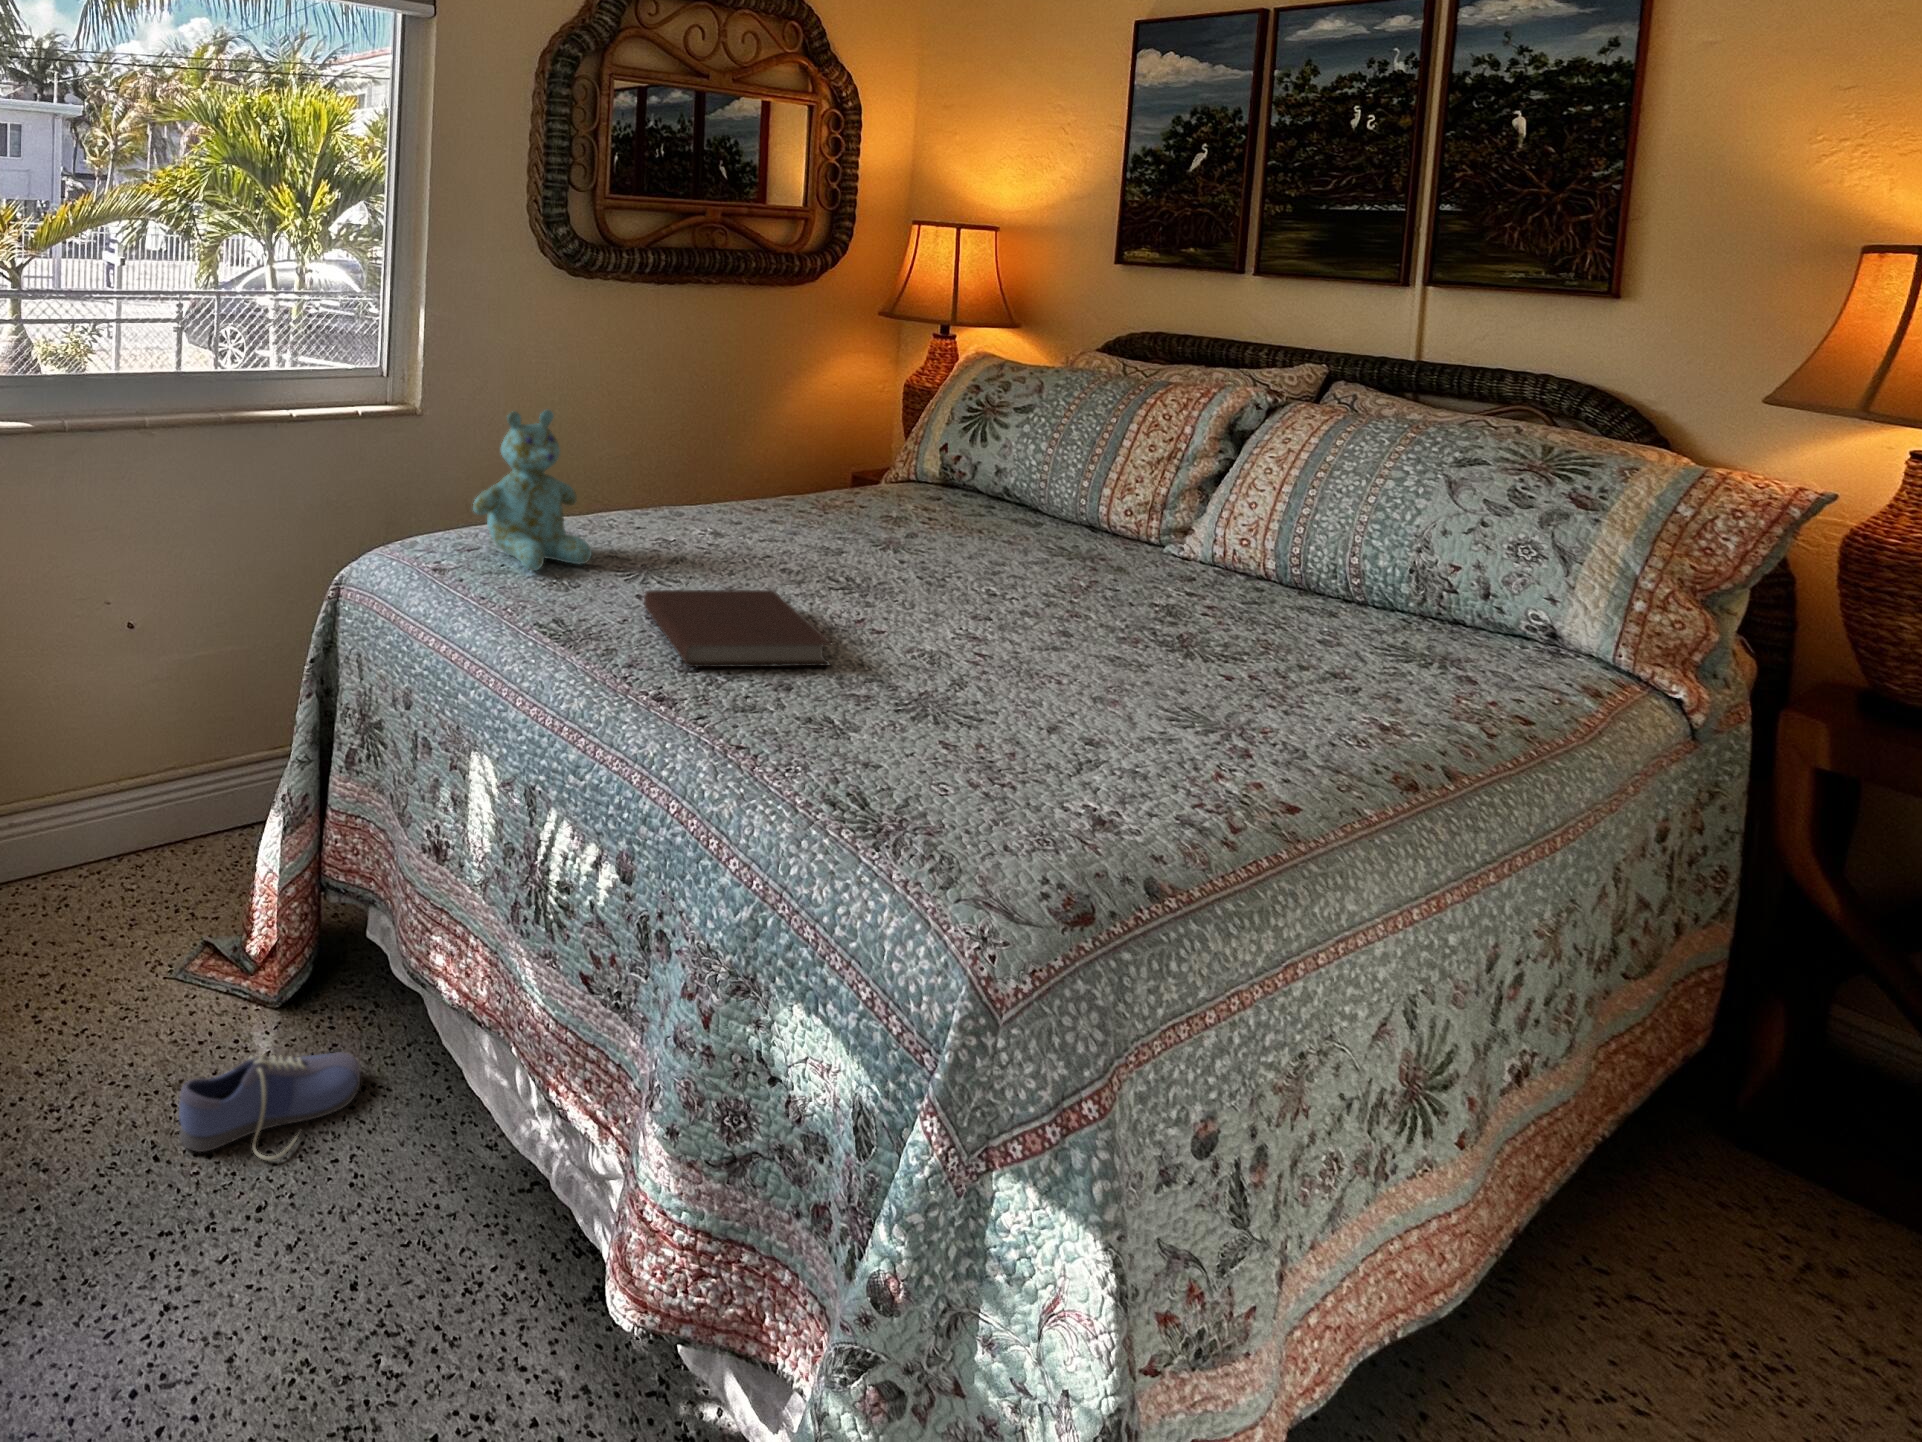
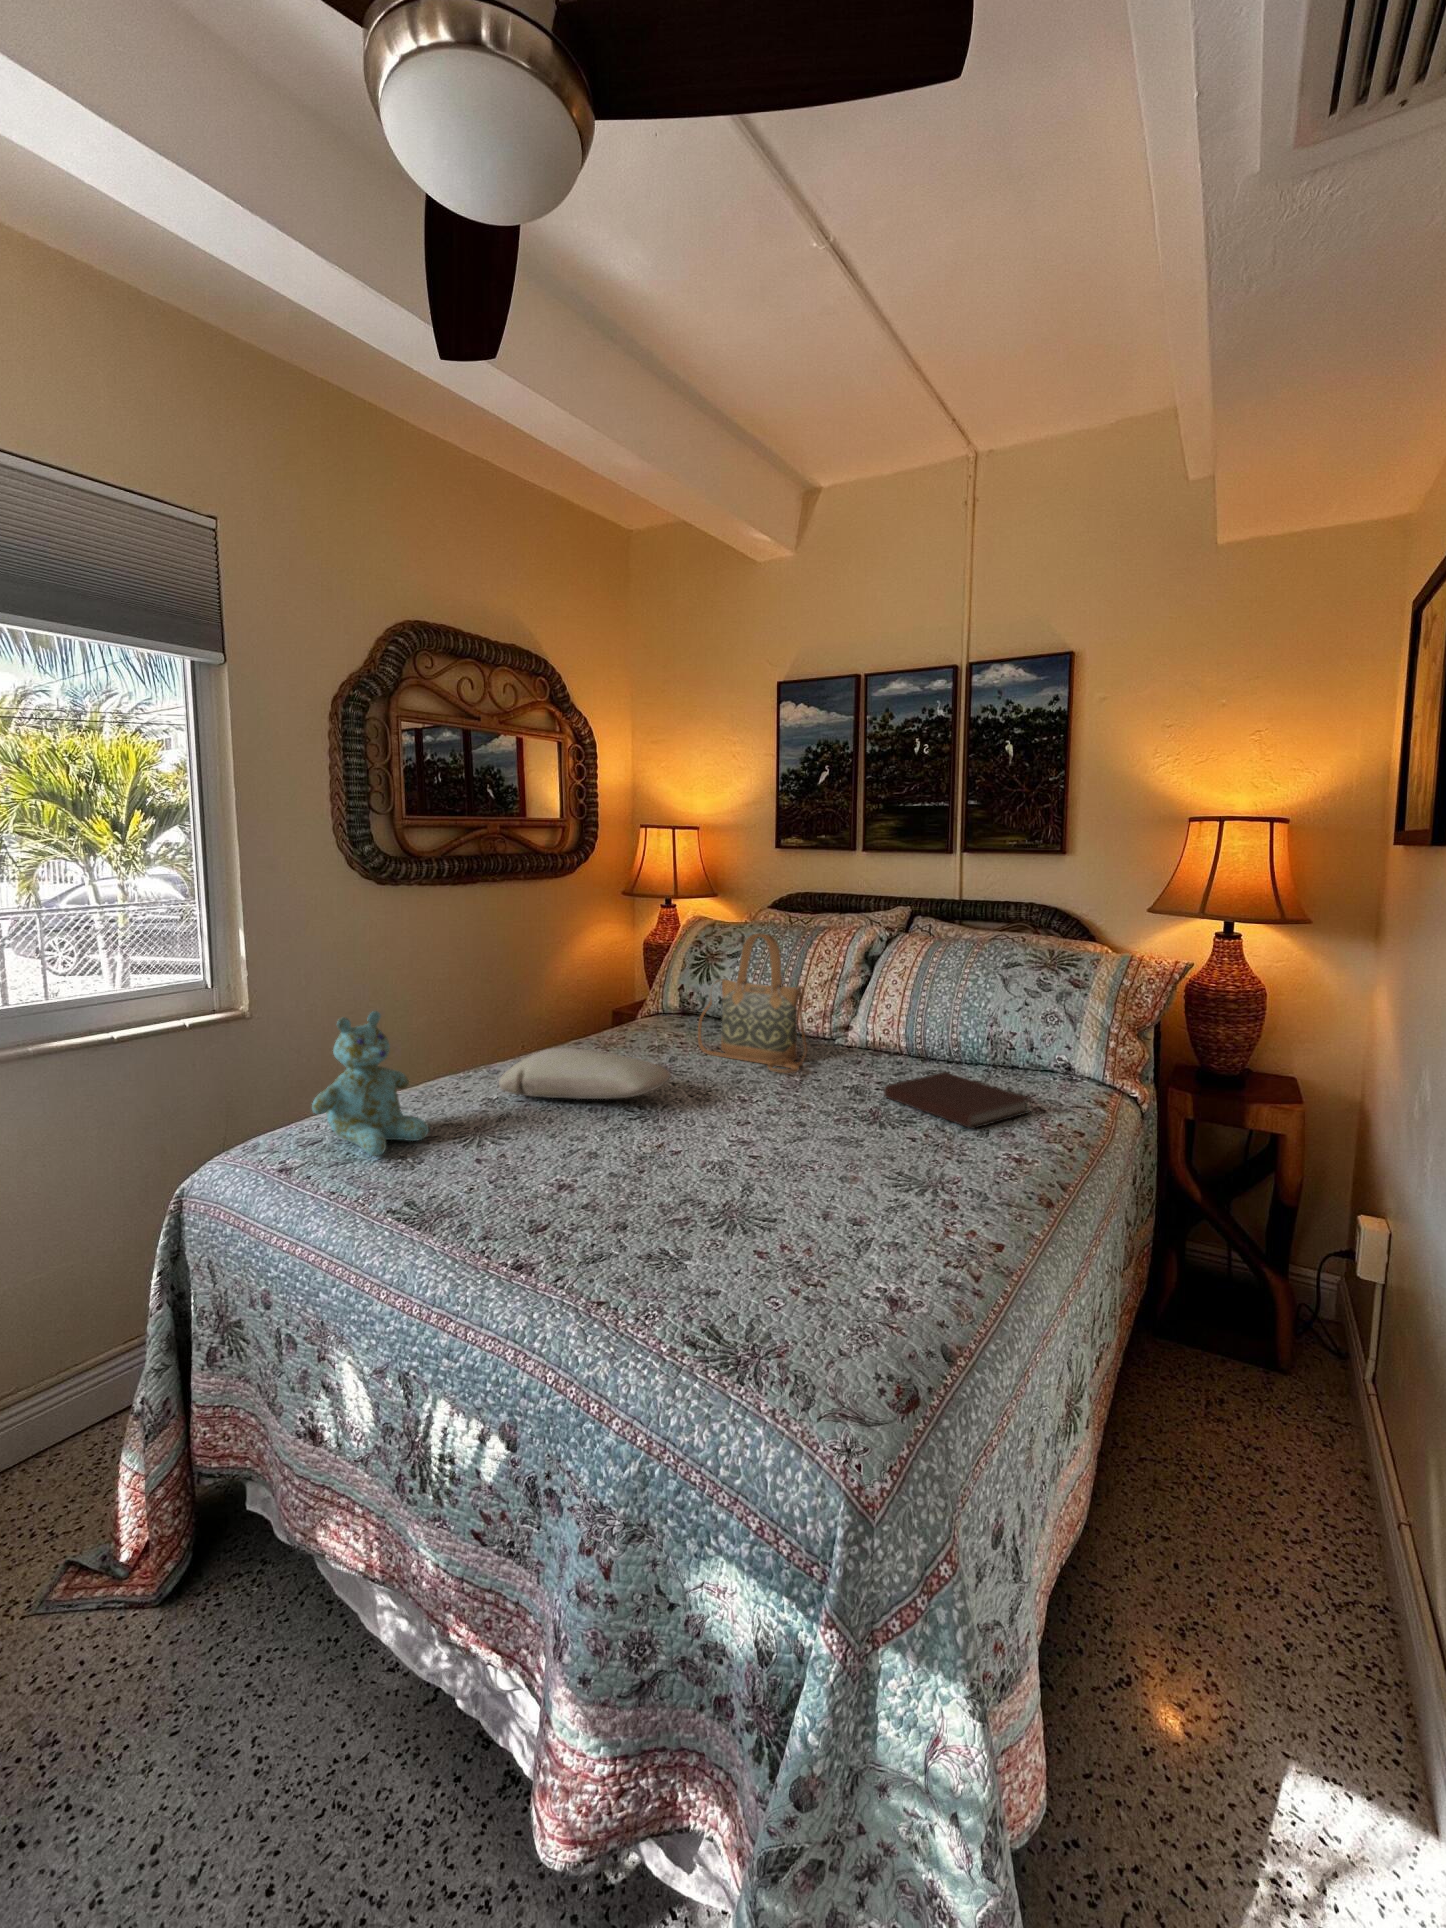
handbag: none [953,374,1110,571] -> present [698,933,807,1073]
pillow: none [680,491,895,560] -> present [499,1048,670,1099]
notebook: present [644,590,832,667] -> present [884,1072,1033,1129]
shoe: present [179,1052,360,1160] -> none [51,1627,256,1805]

